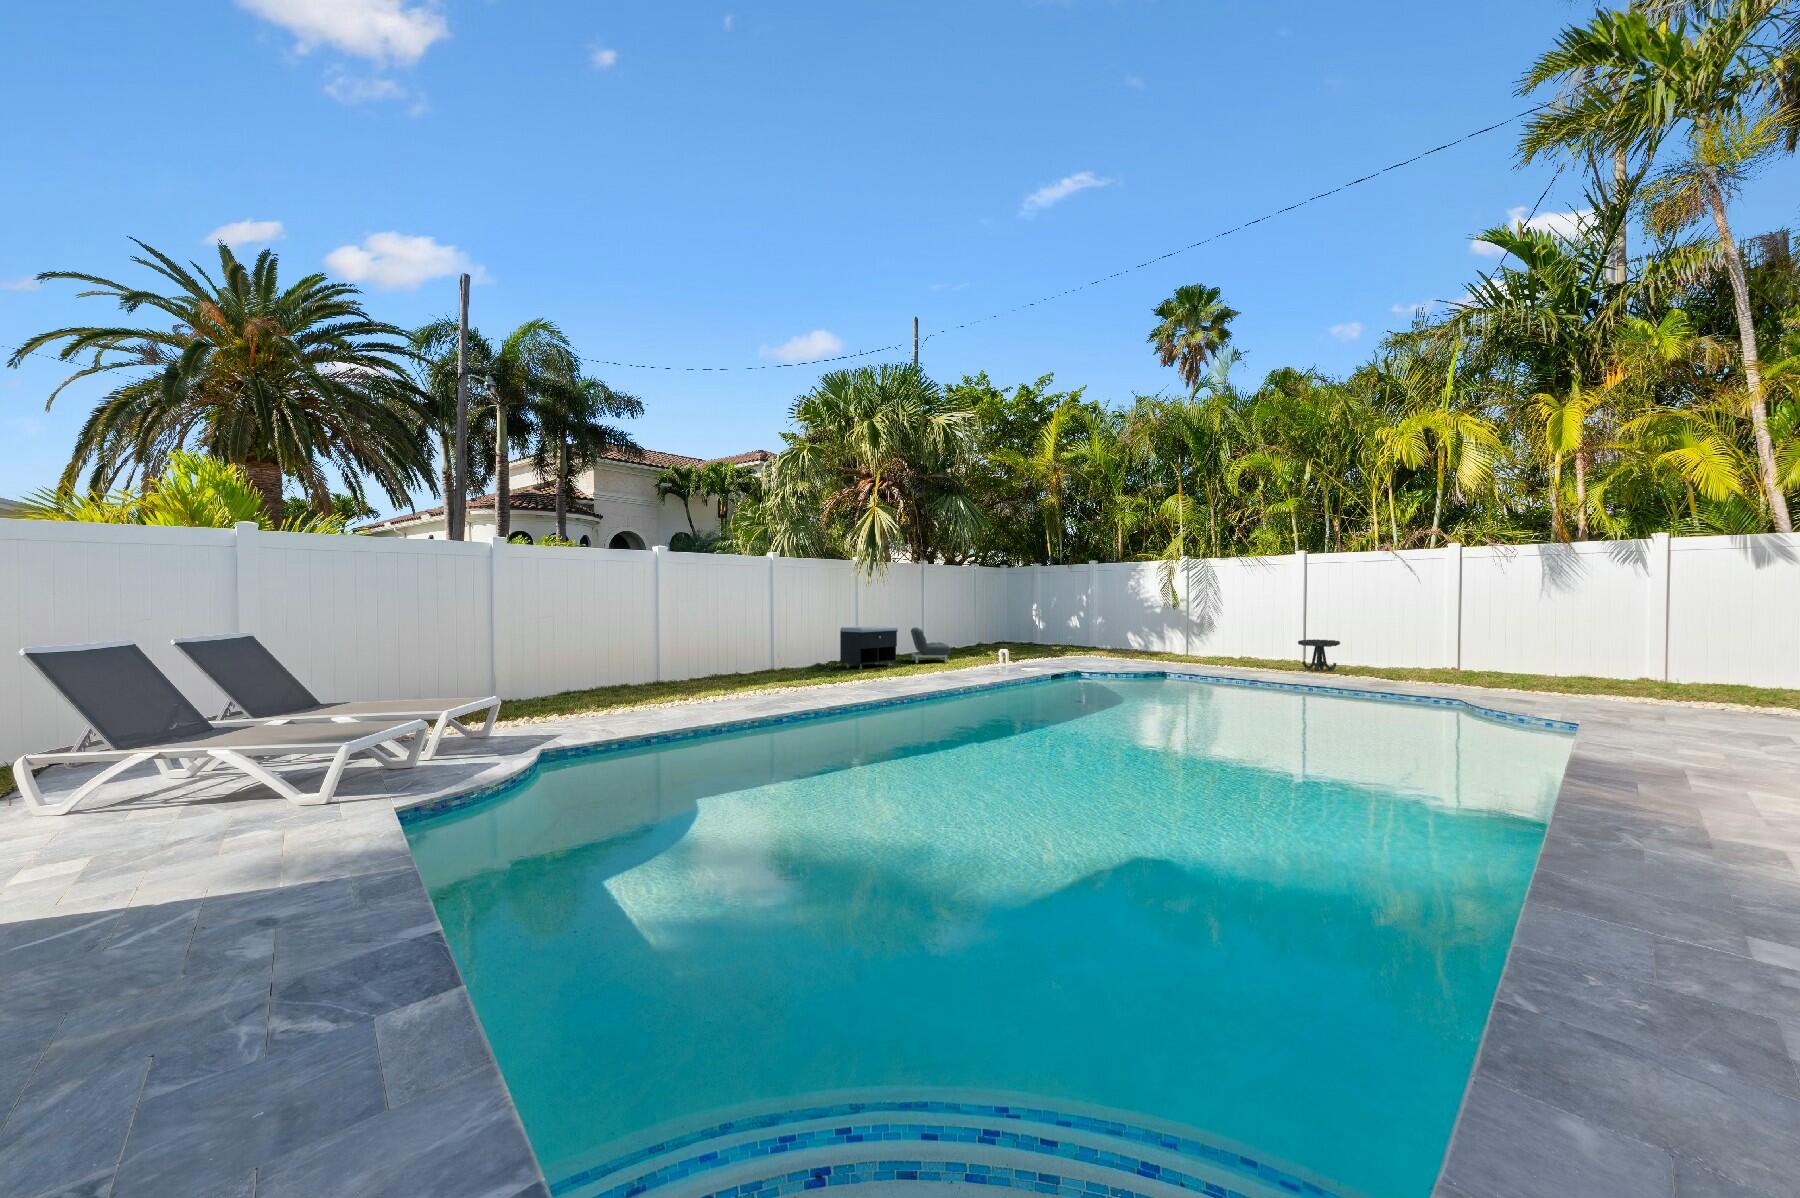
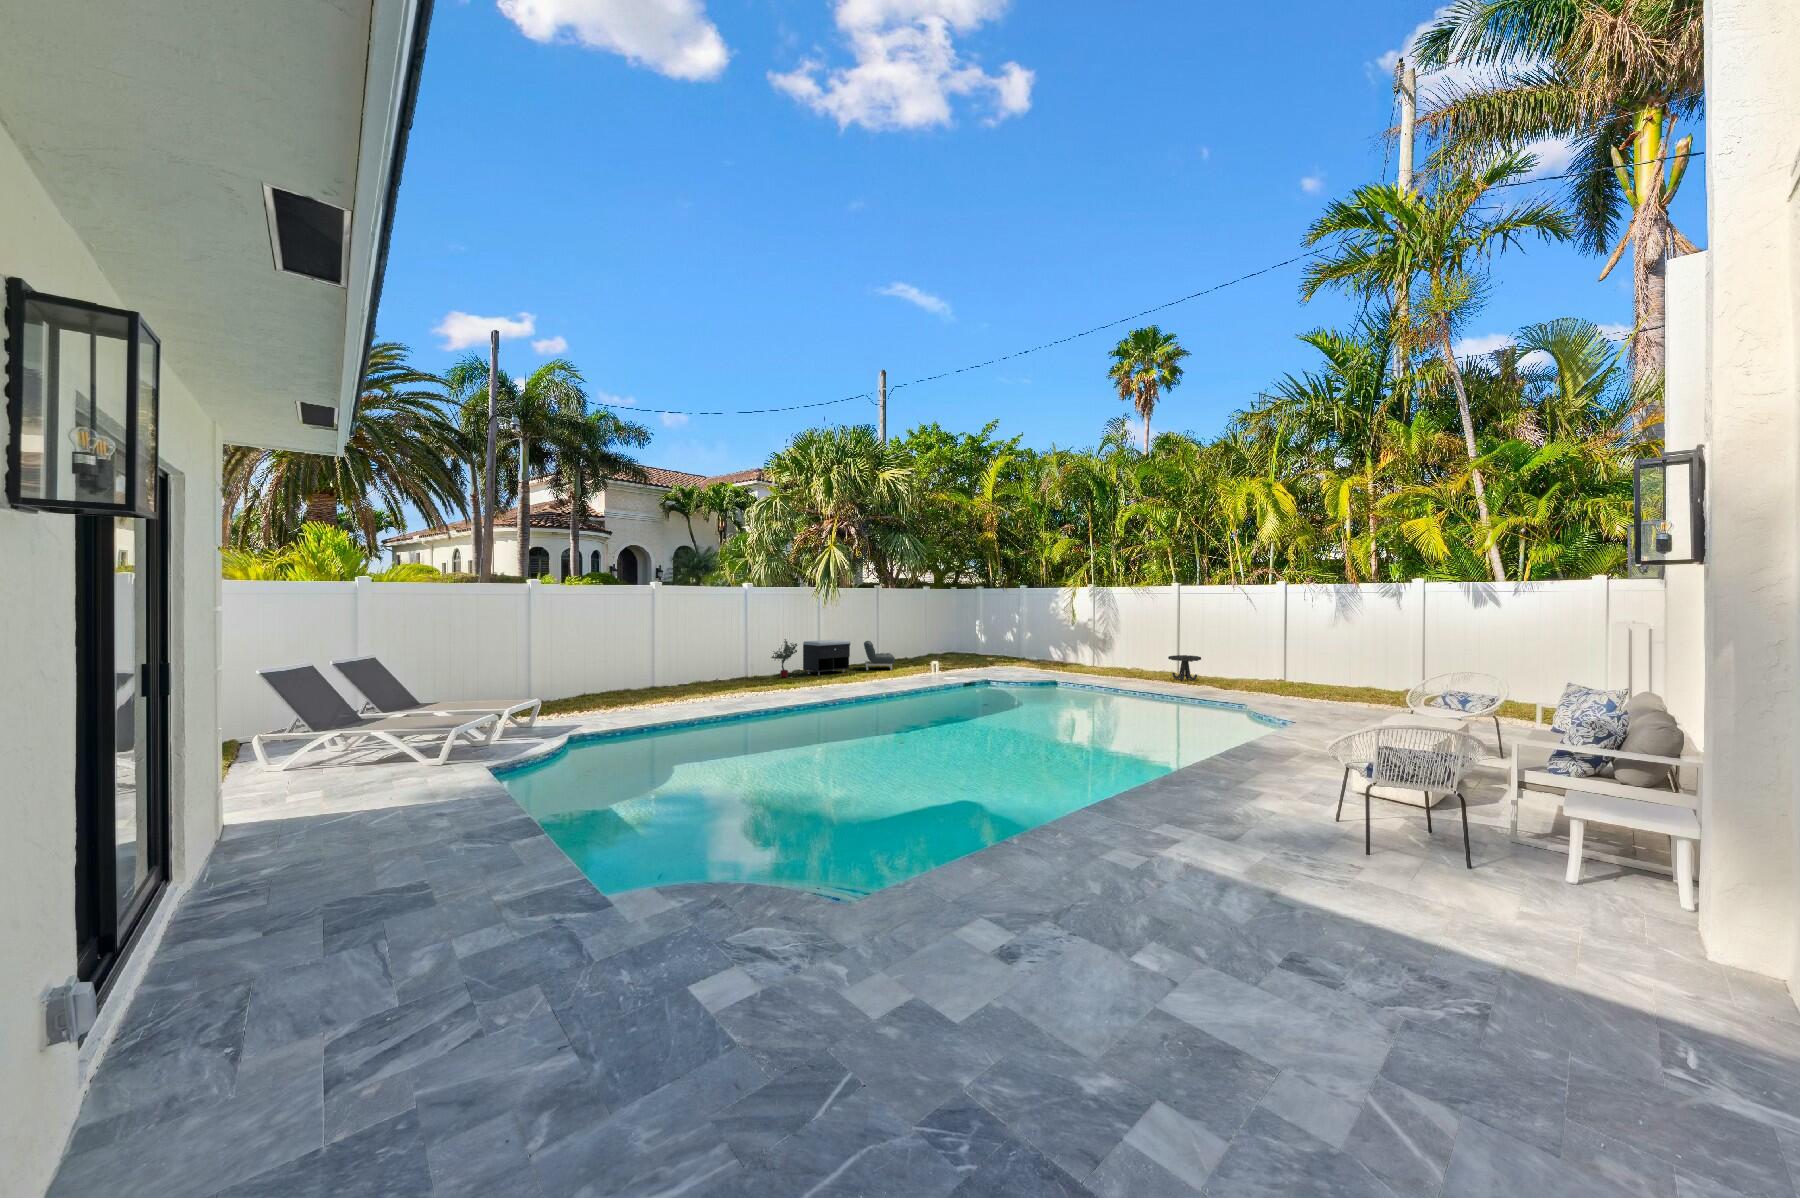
potted tree: none [803,624,835,672] -> present [771,639,797,678]

